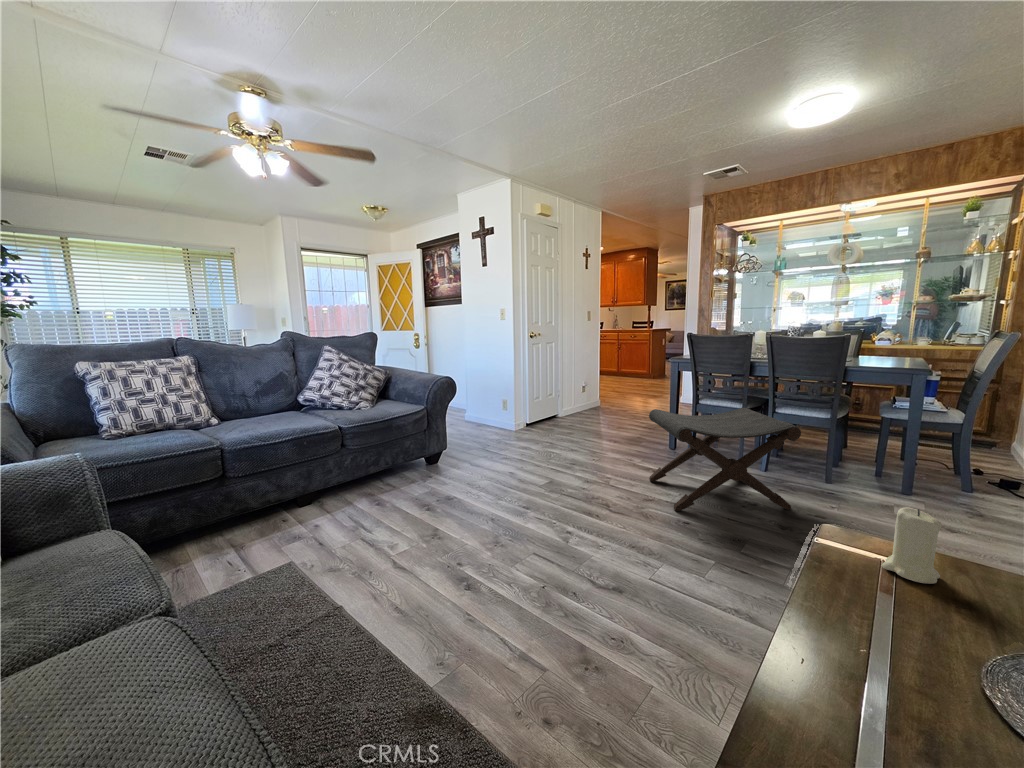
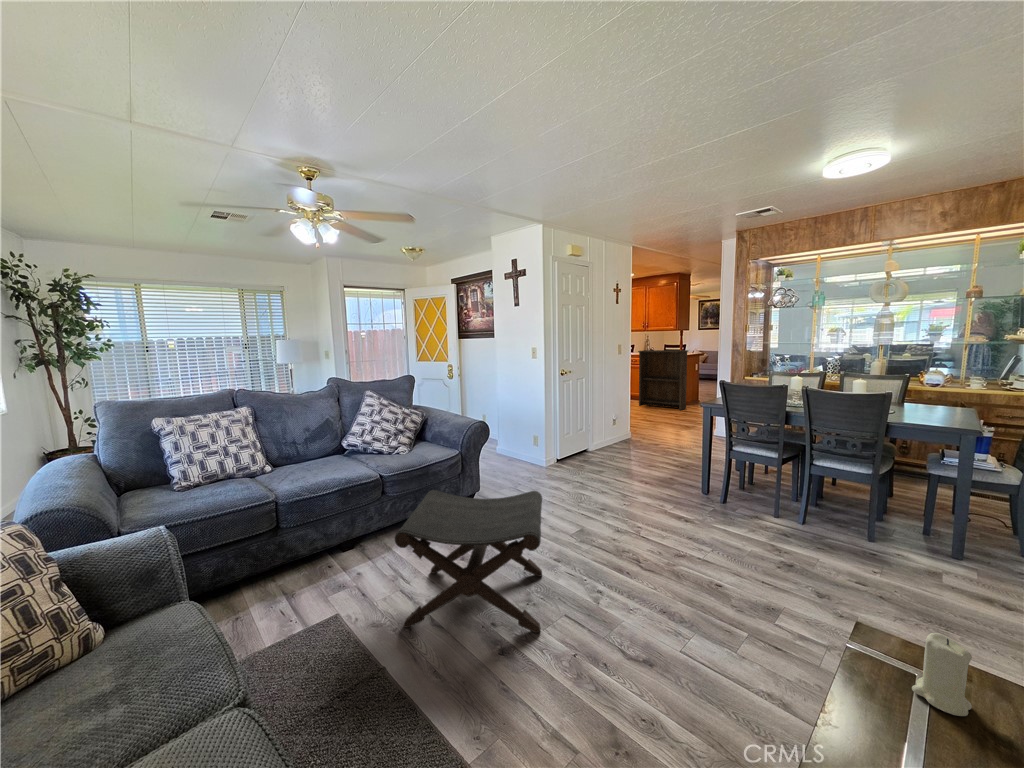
bookshelf: none [607,325,656,384] -> present [638,350,688,410]
footstool: present [649,408,801,511] -> present [395,490,542,633]

